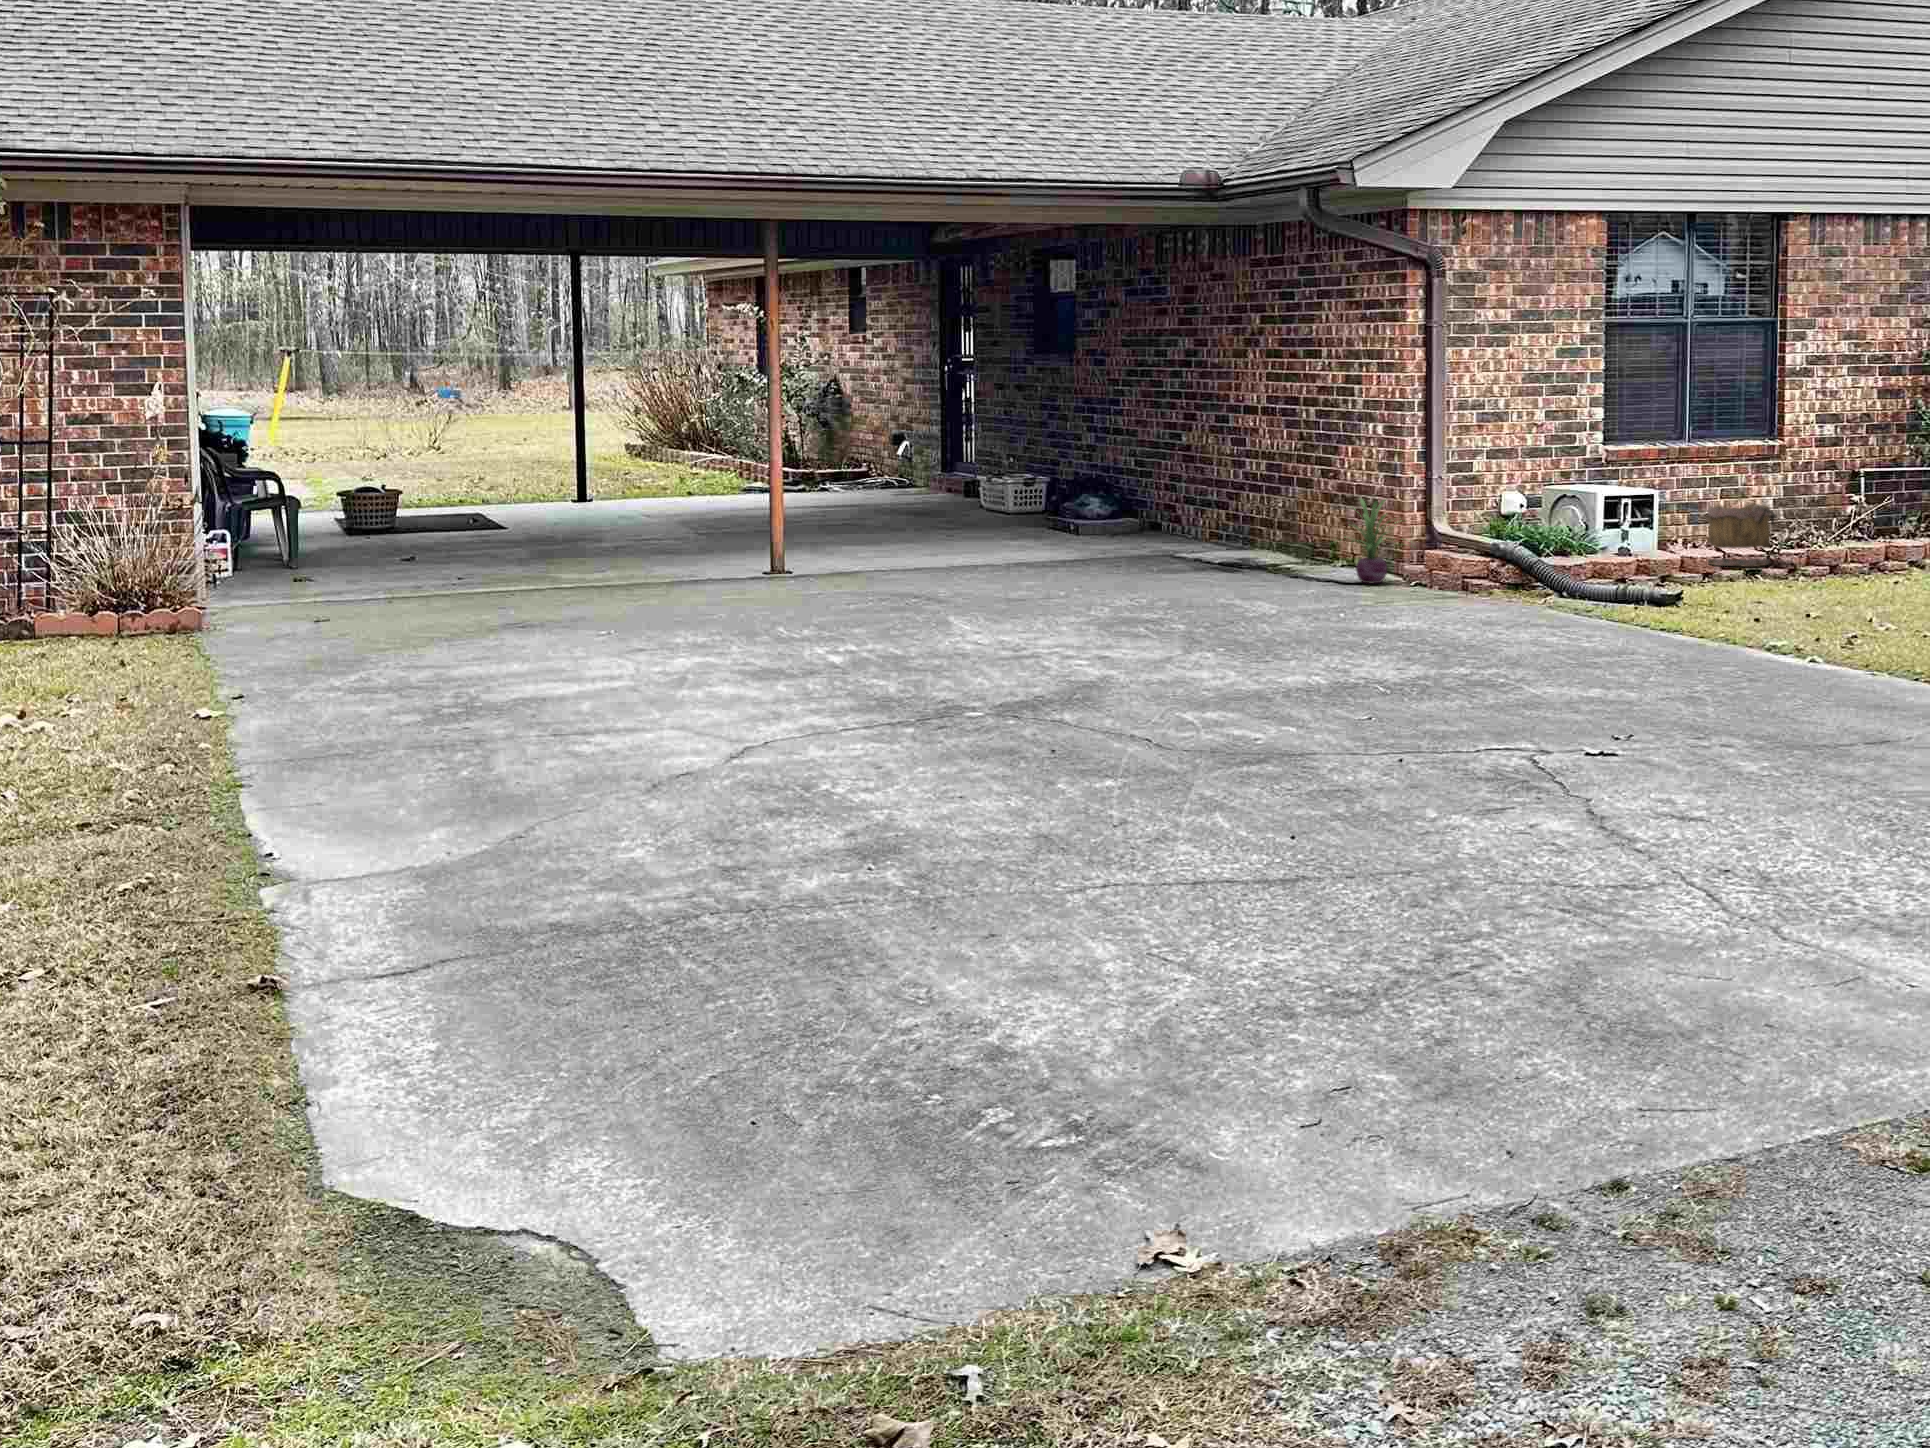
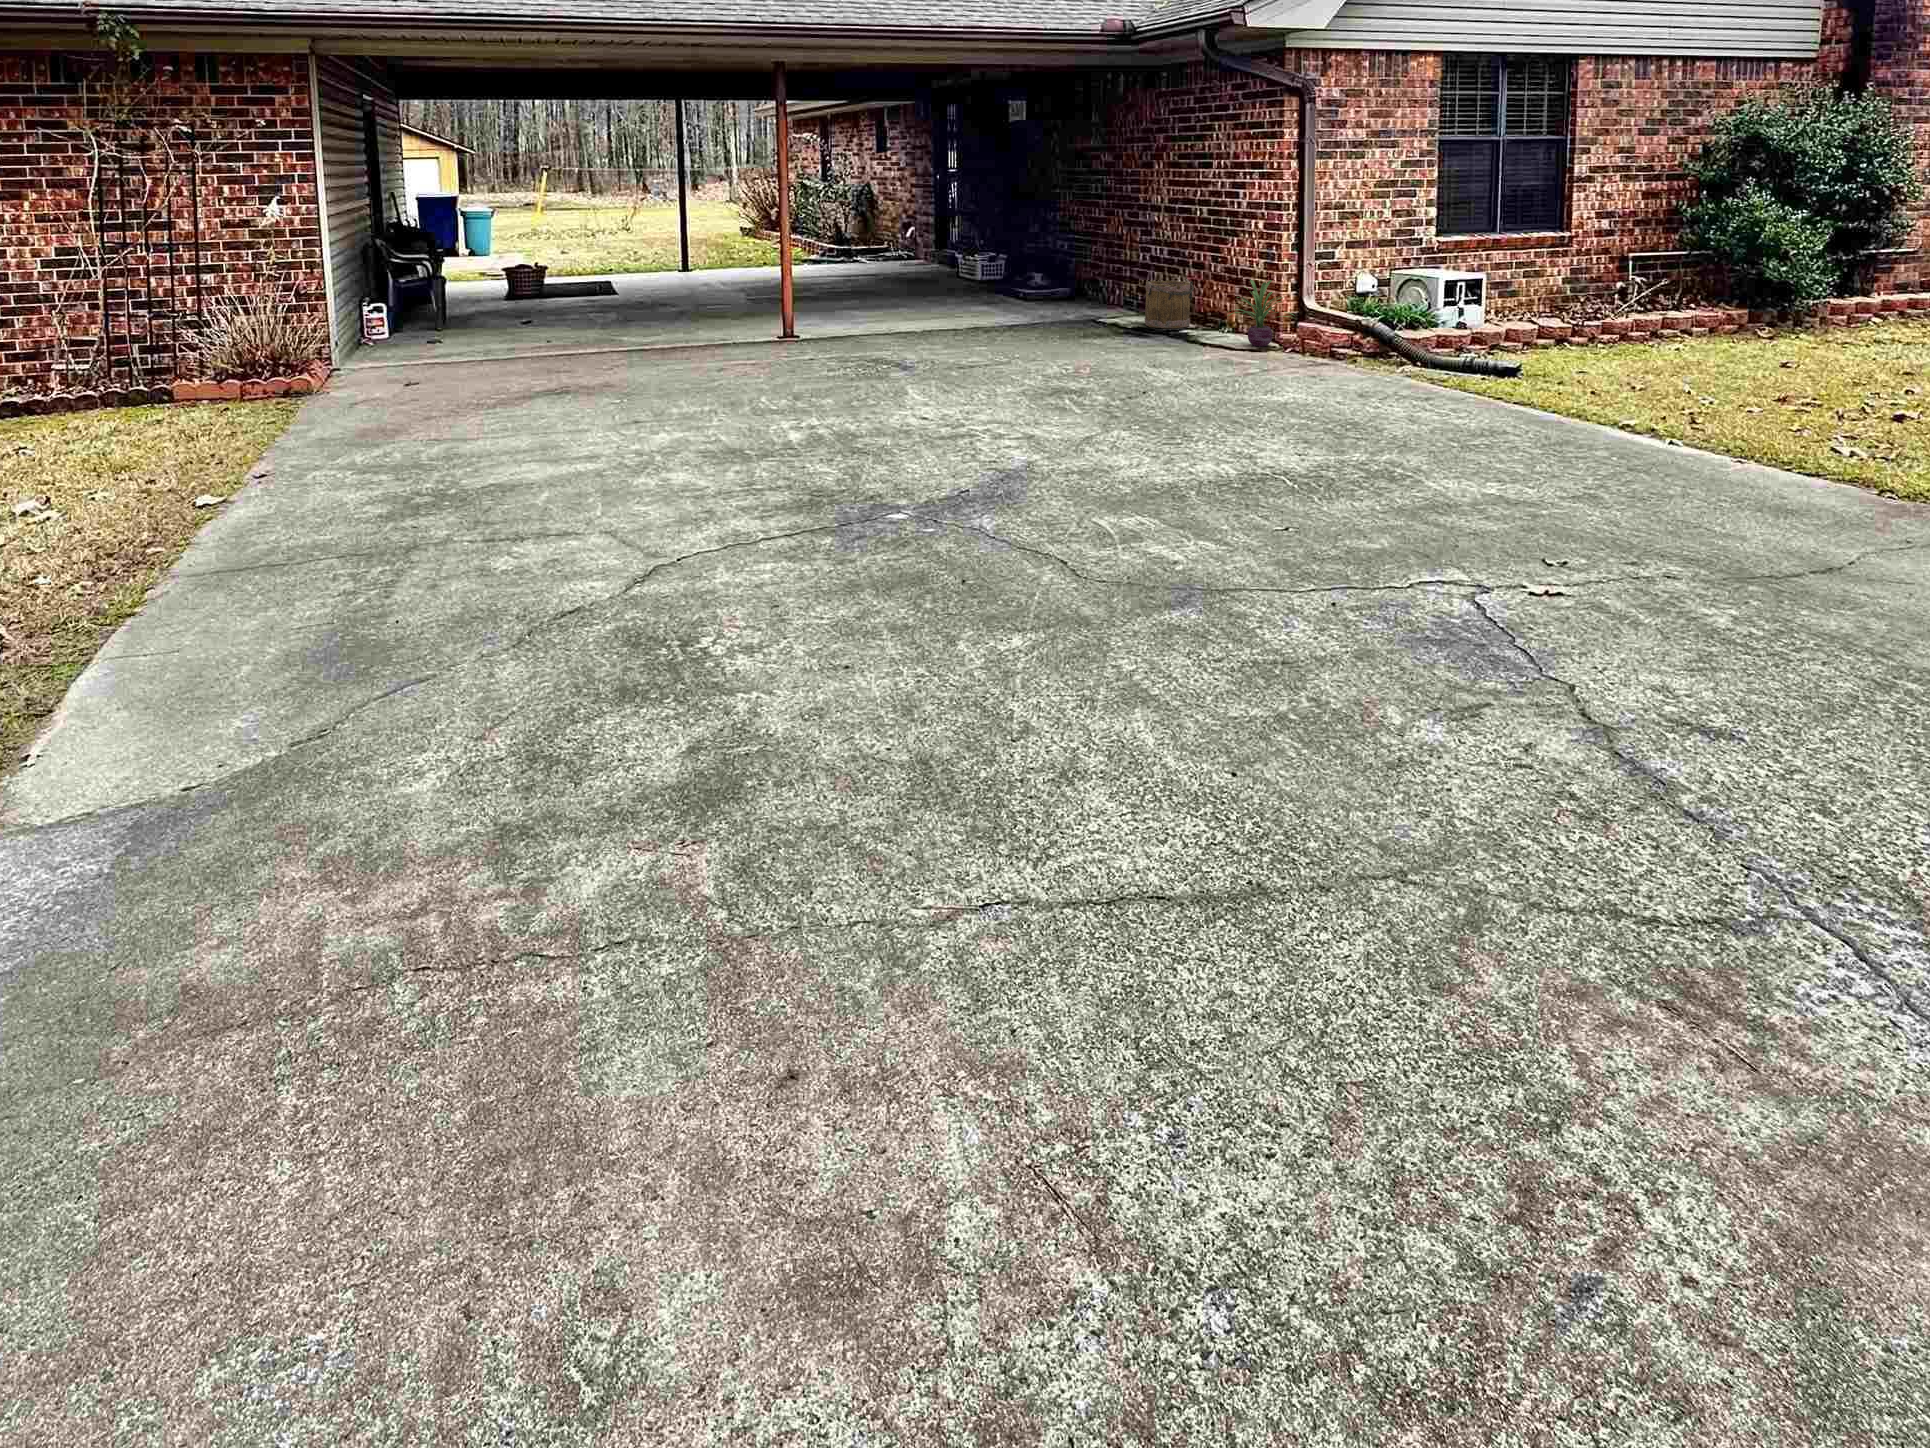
bucket: present [1708,504,1776,567] -> present [1145,279,1194,329]

